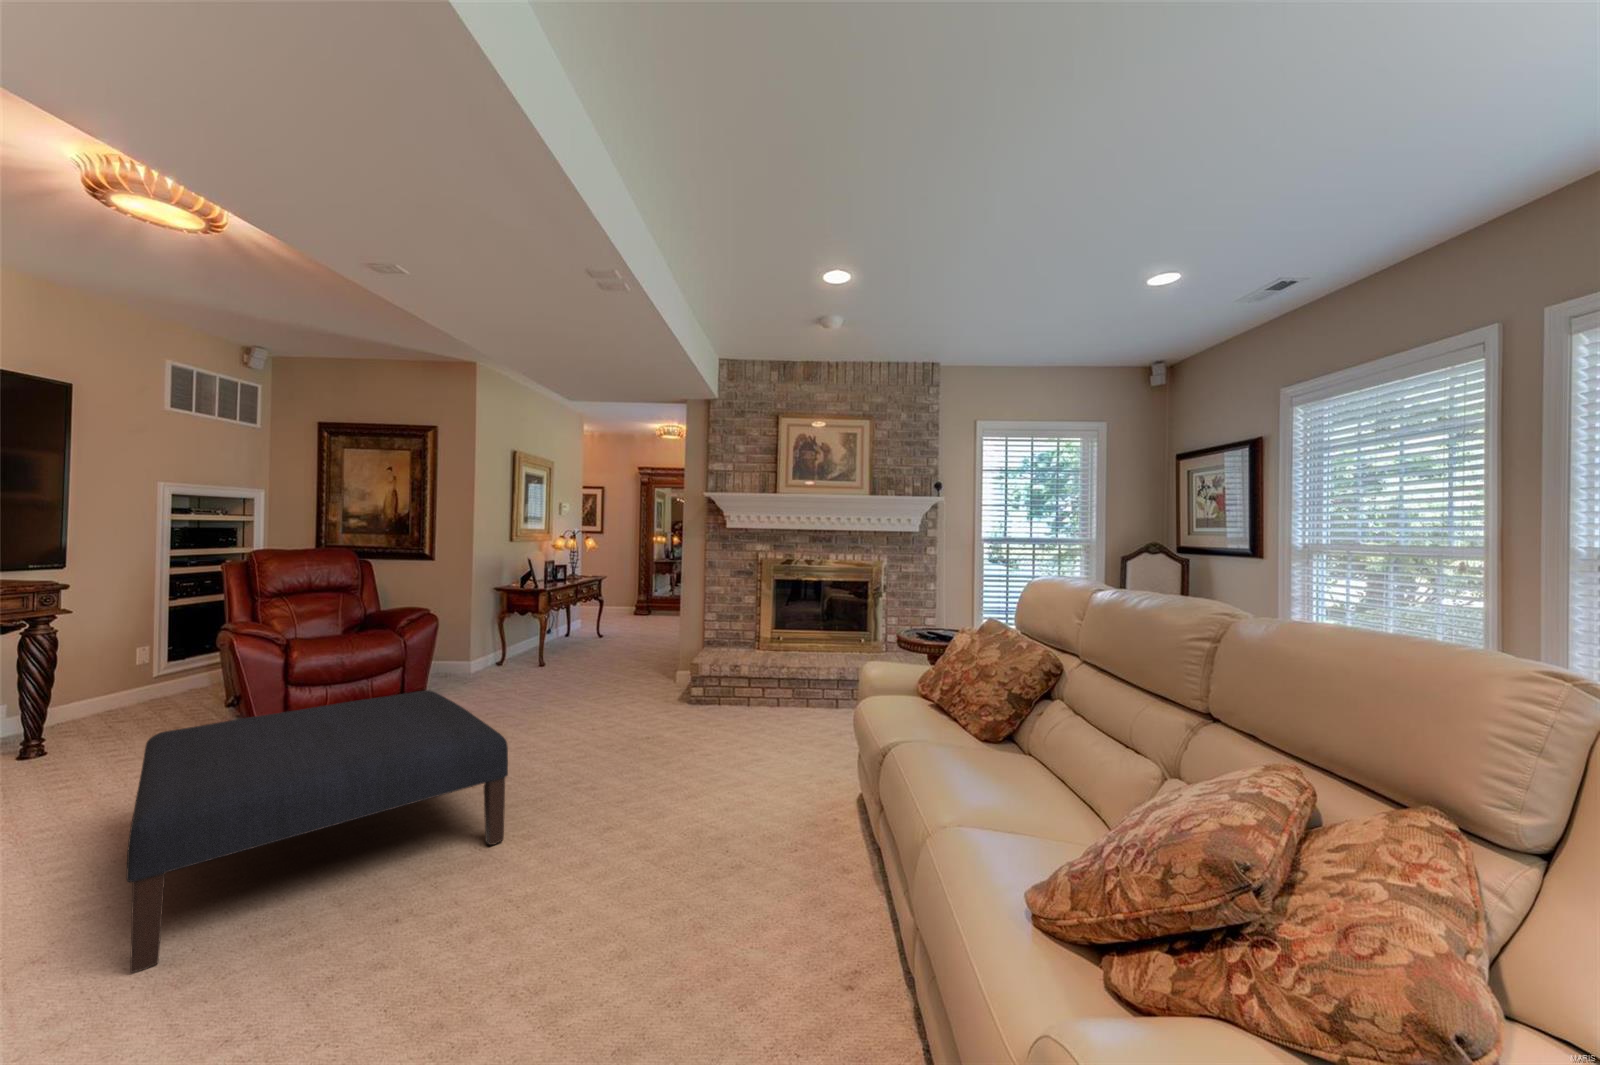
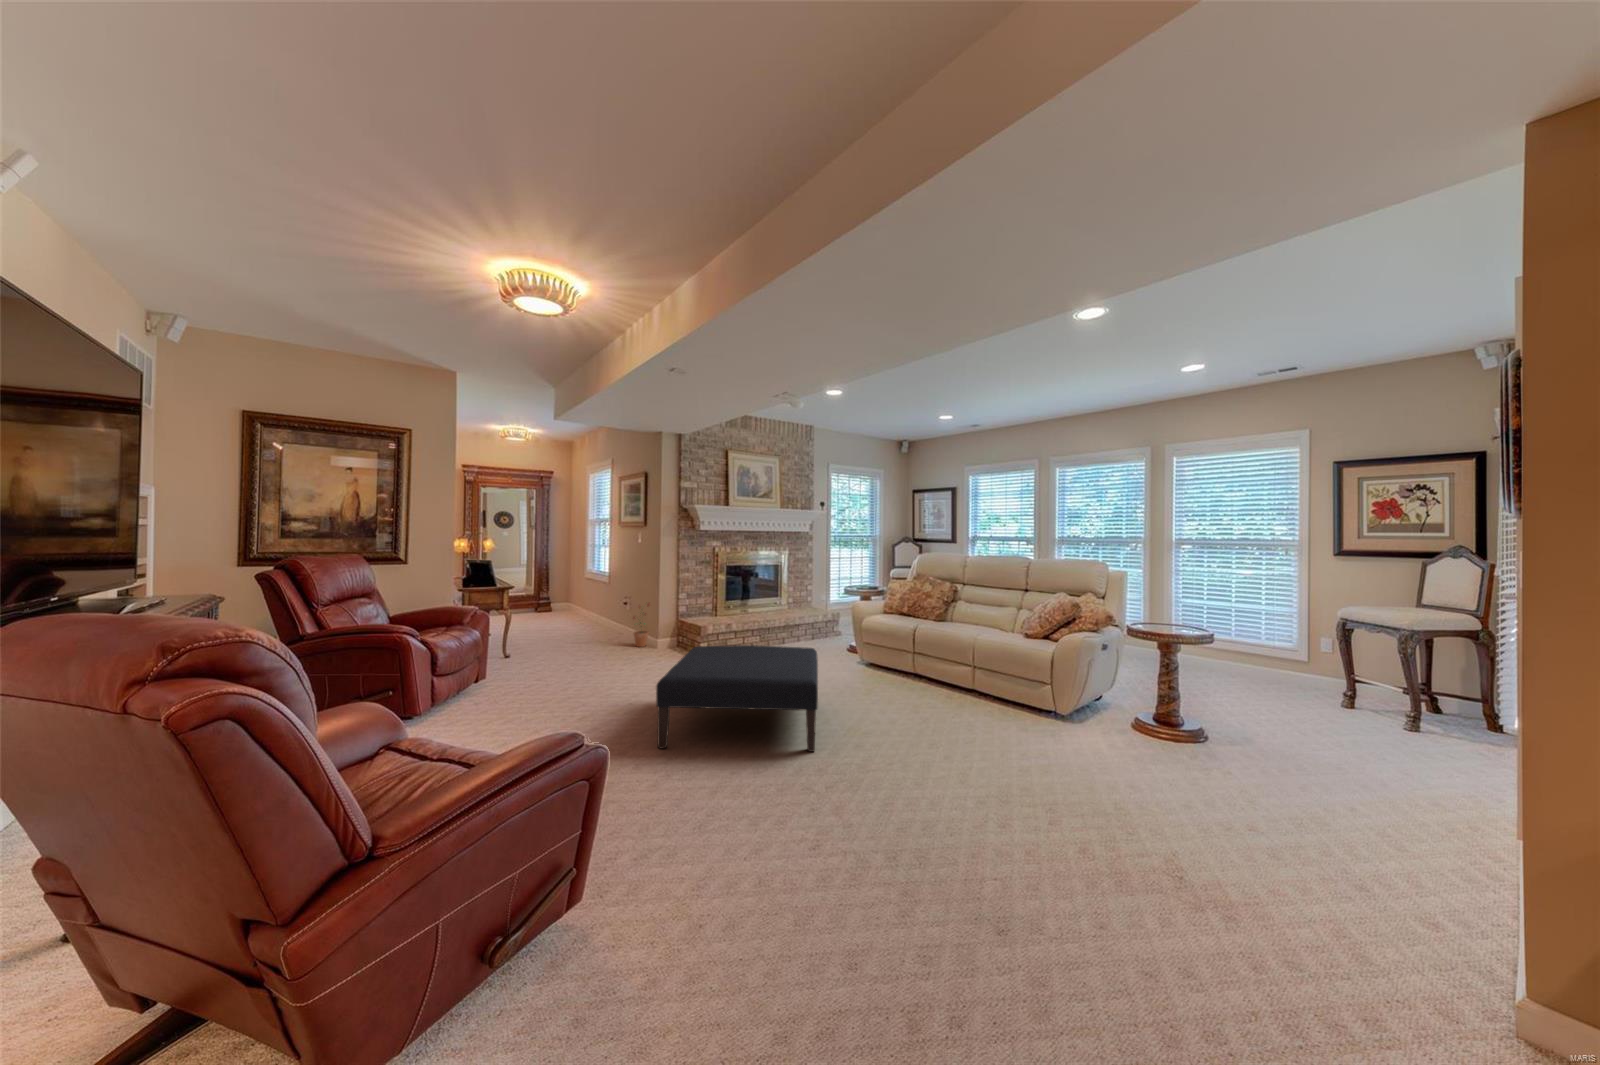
potted plant: none [650,620,678,677] -> present [633,603,650,647]

